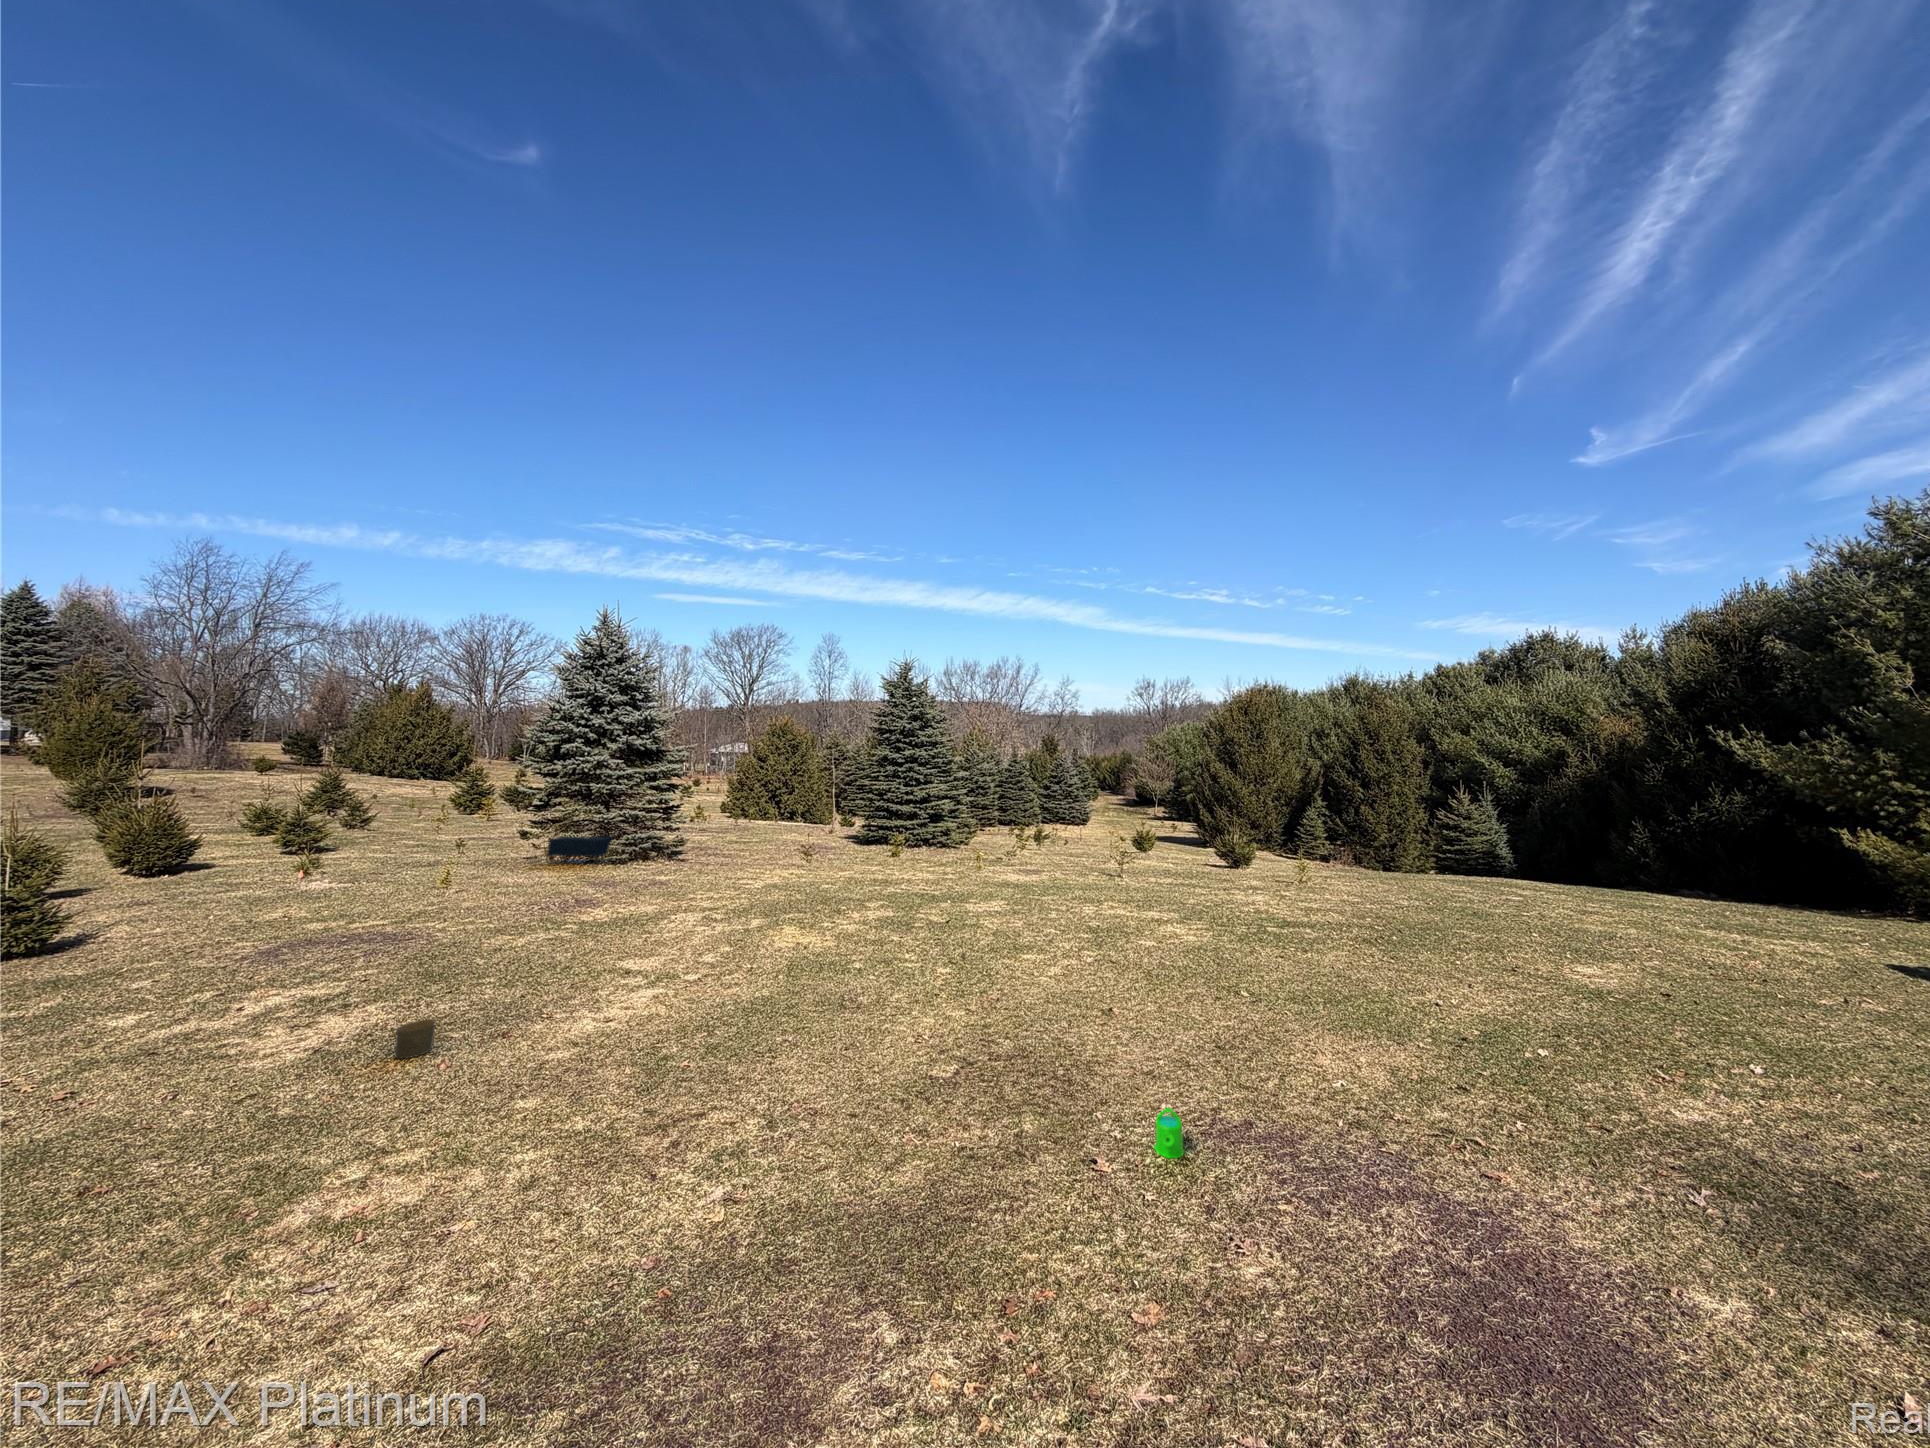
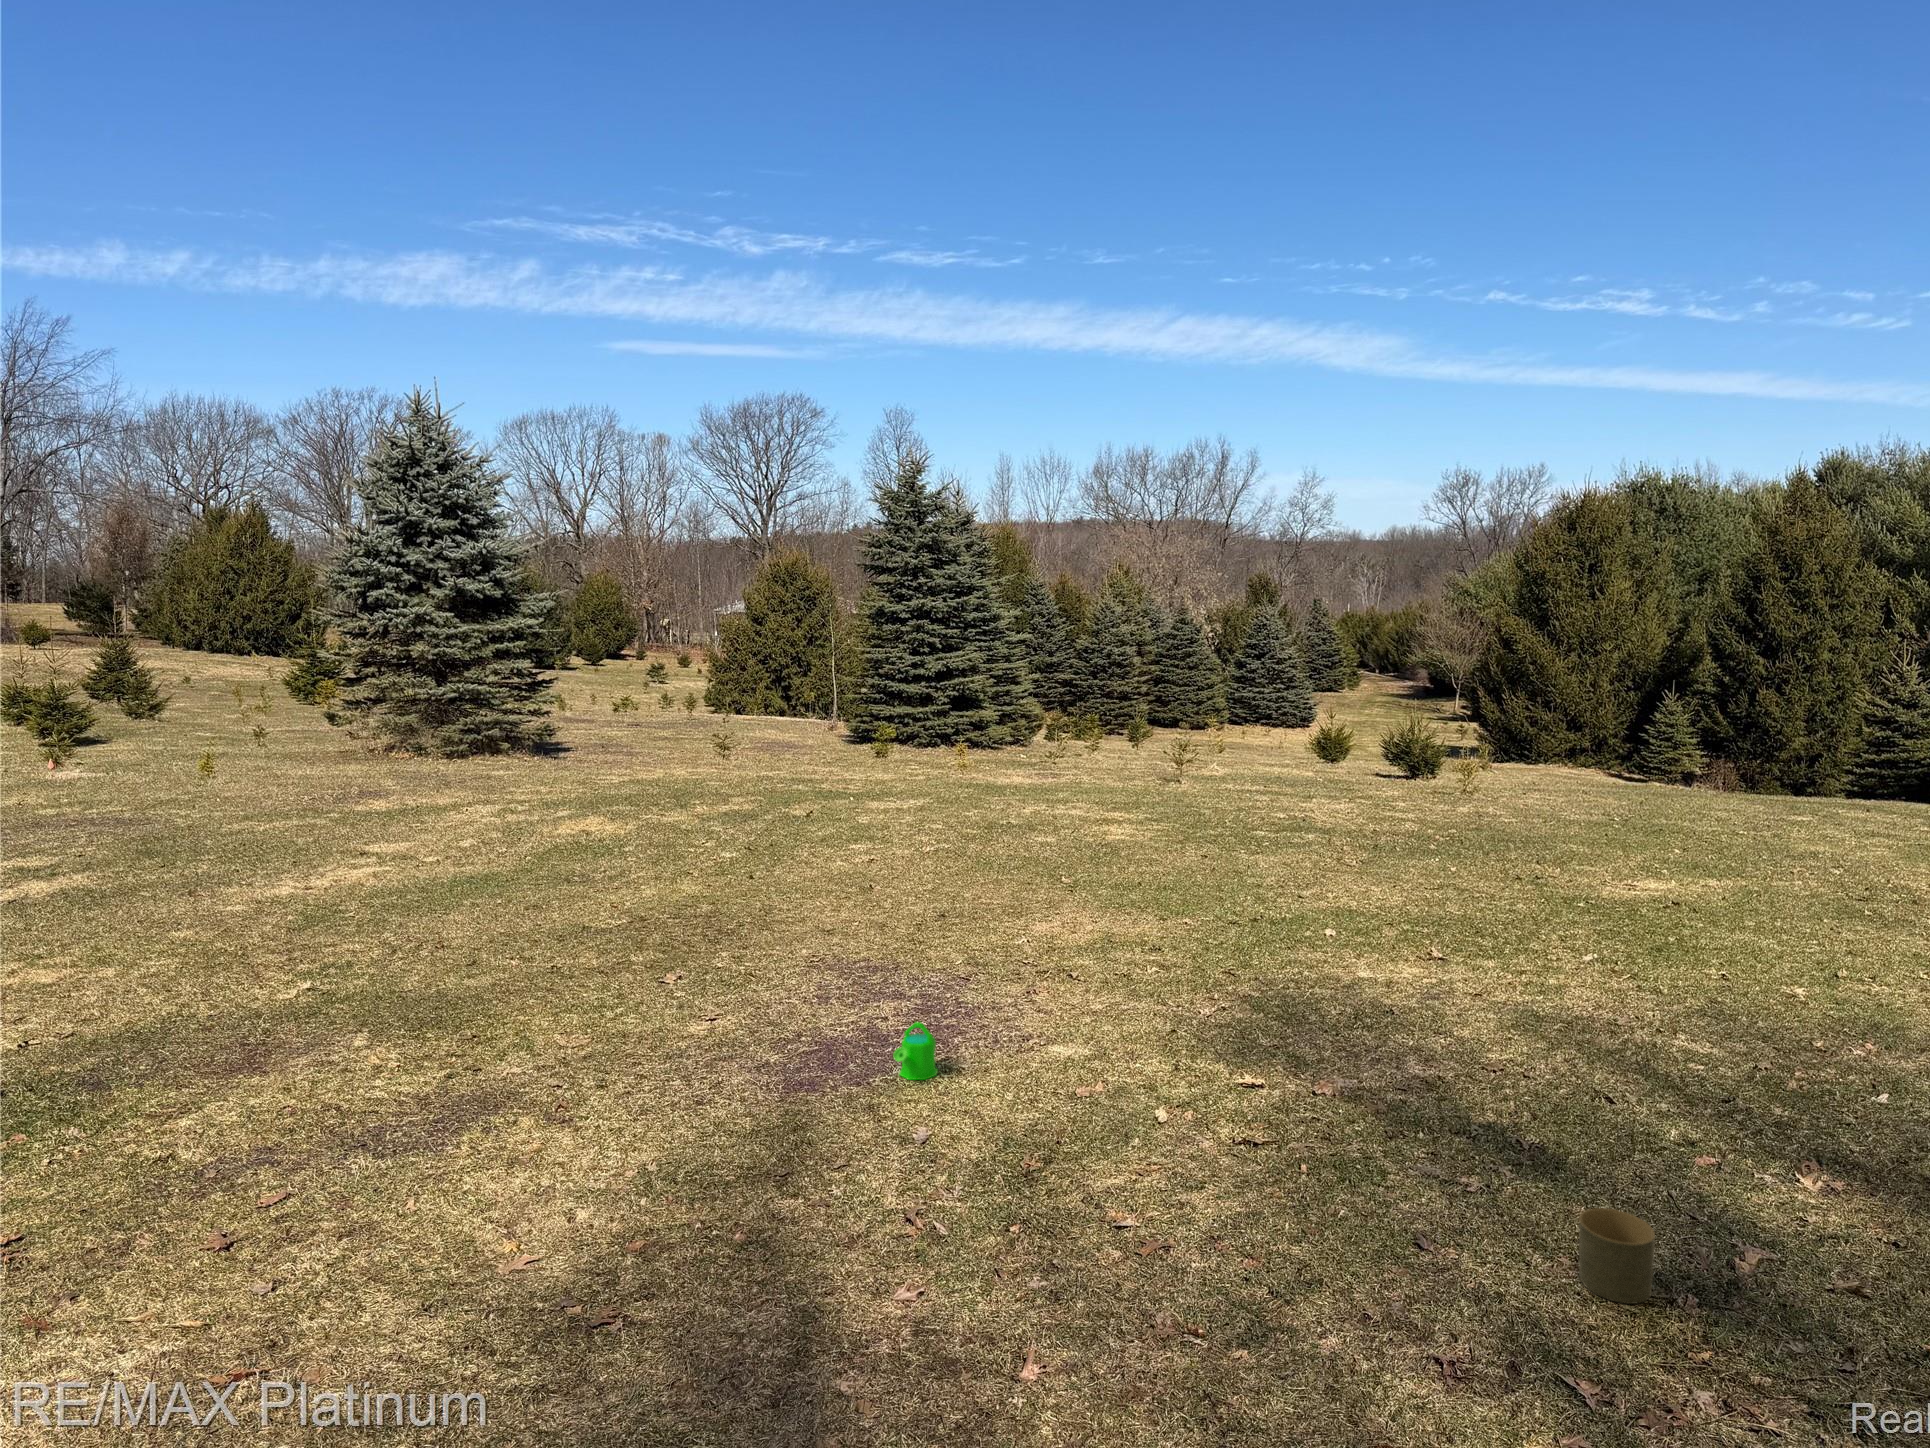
bench: present [548,836,613,864] -> none [367,721,456,760]
planter: present [395,1019,436,1059] -> present [1579,1208,1655,1304]

